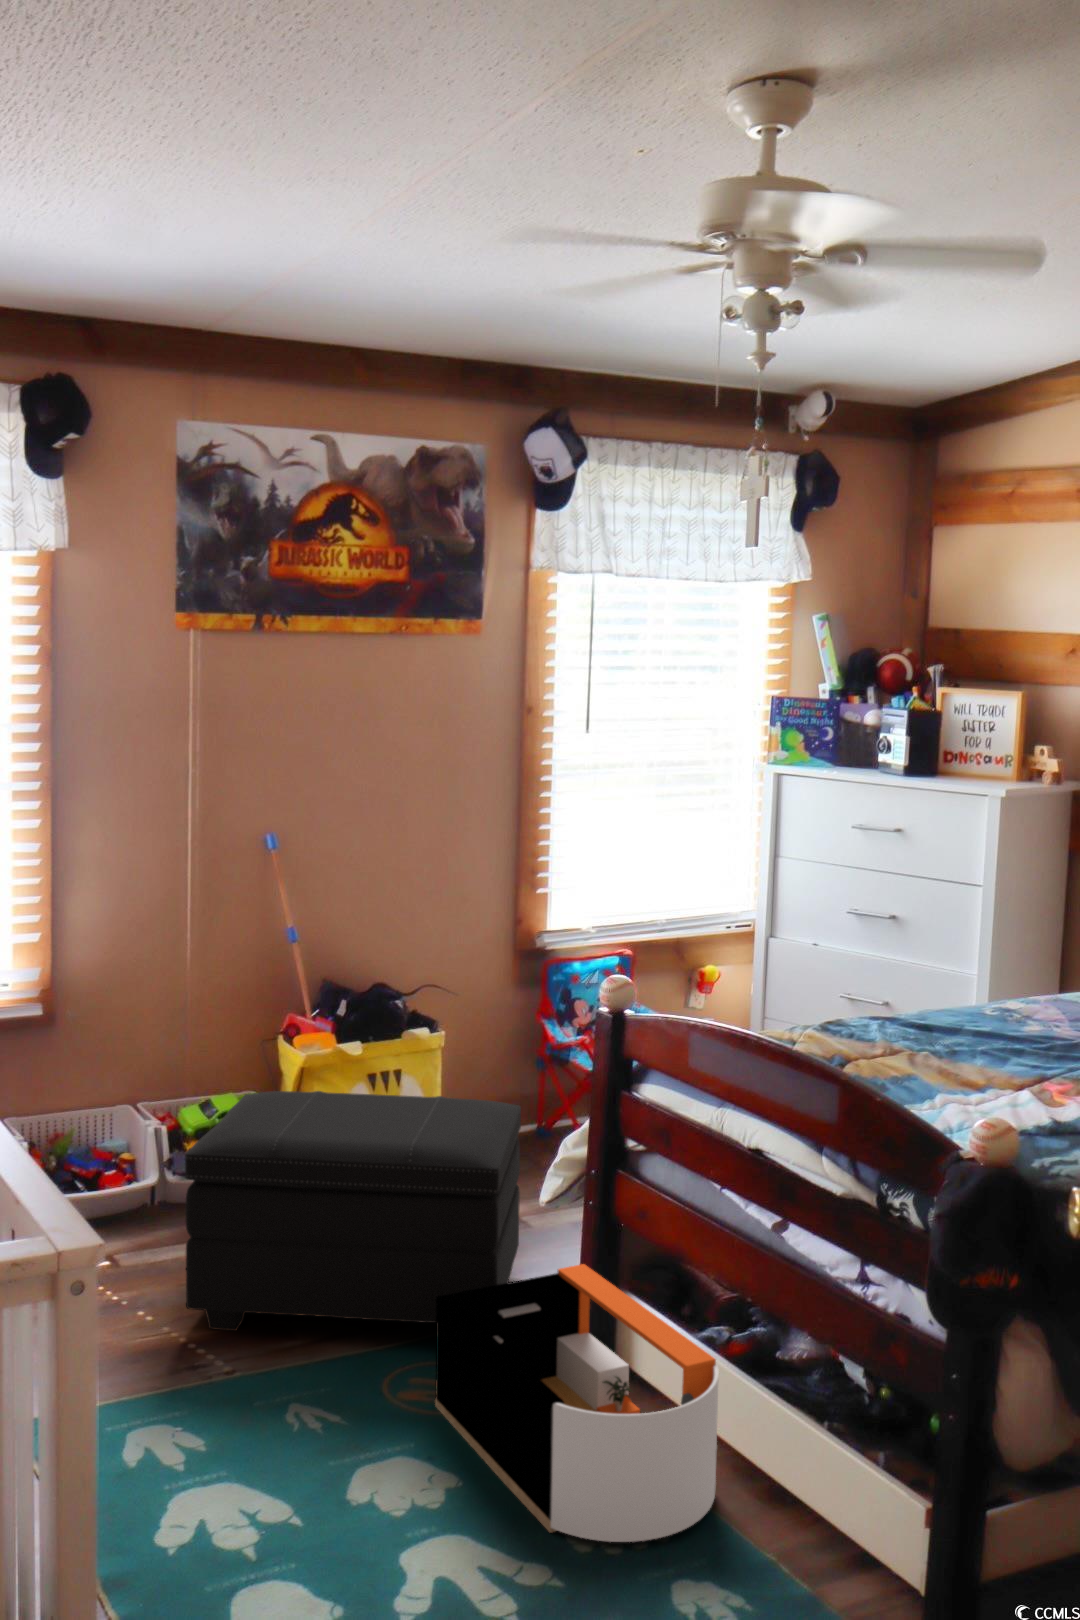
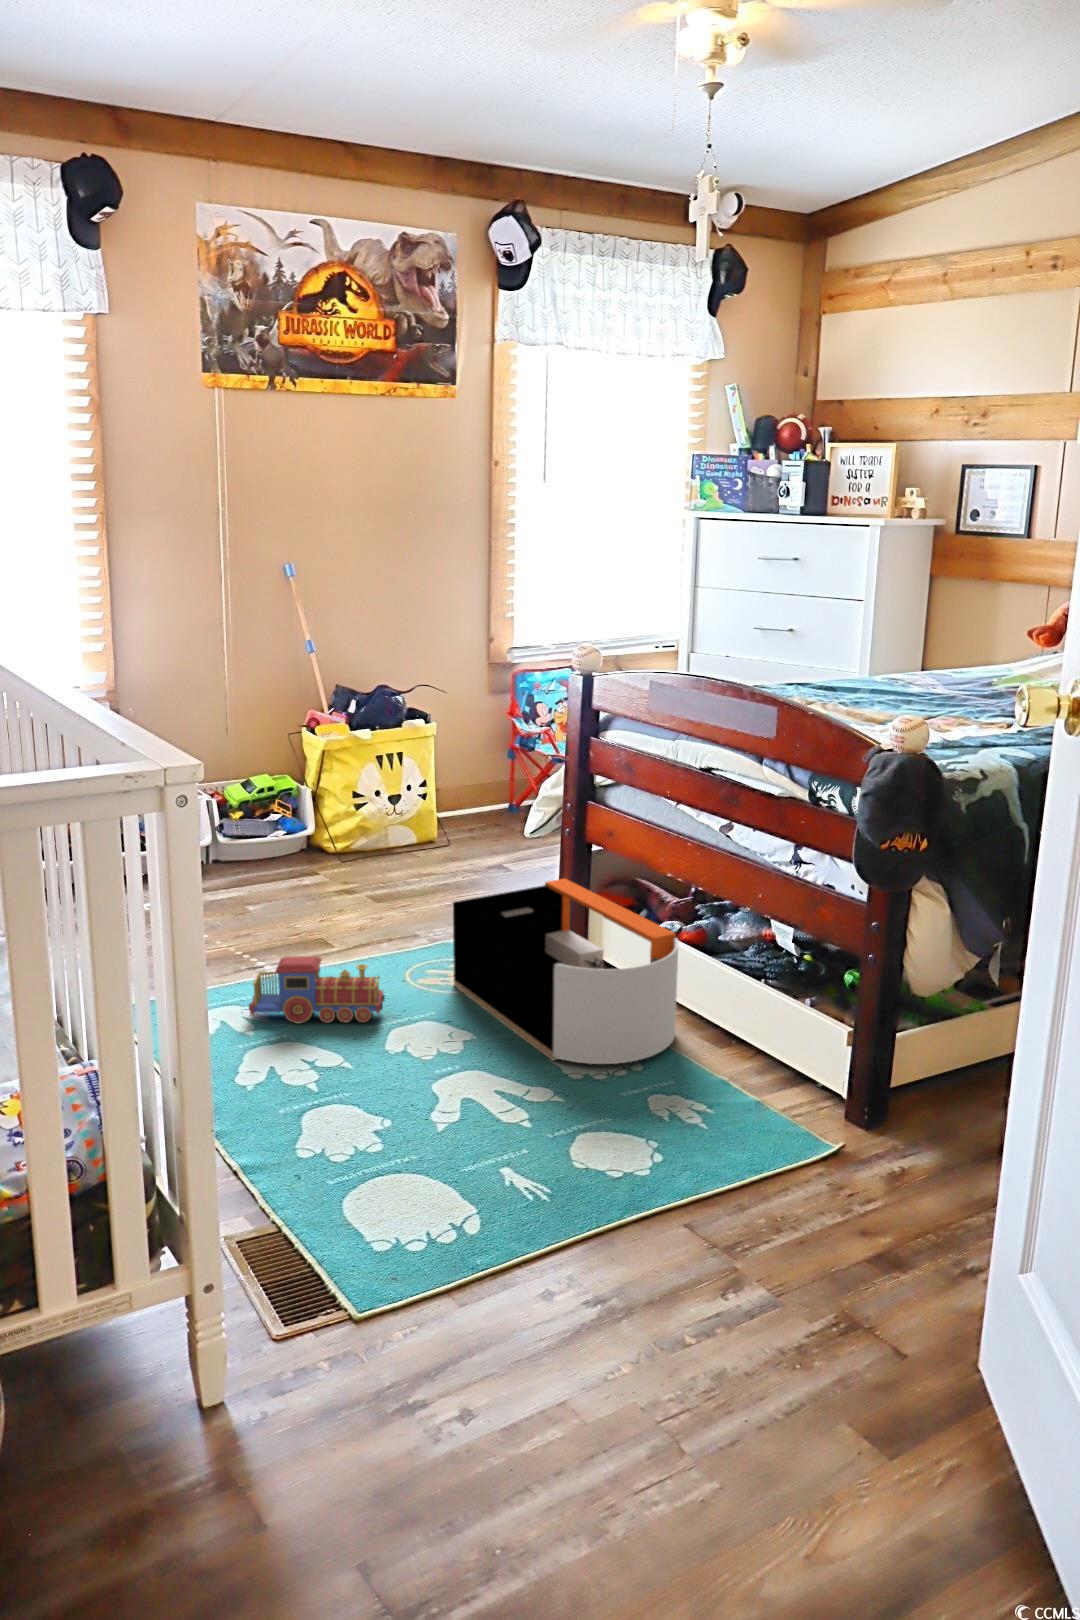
footstool: present [185,1091,521,1331] -> none [244,763,507,946]
toy train: none [167,1369,342,1462] -> present [249,956,385,1023]

